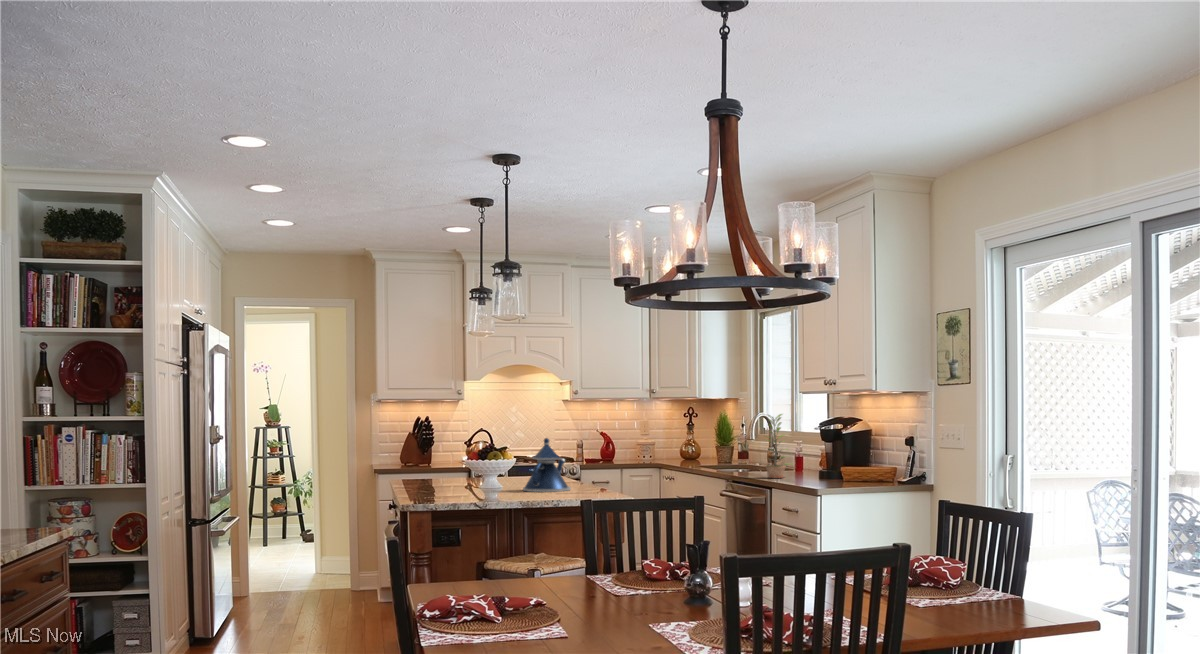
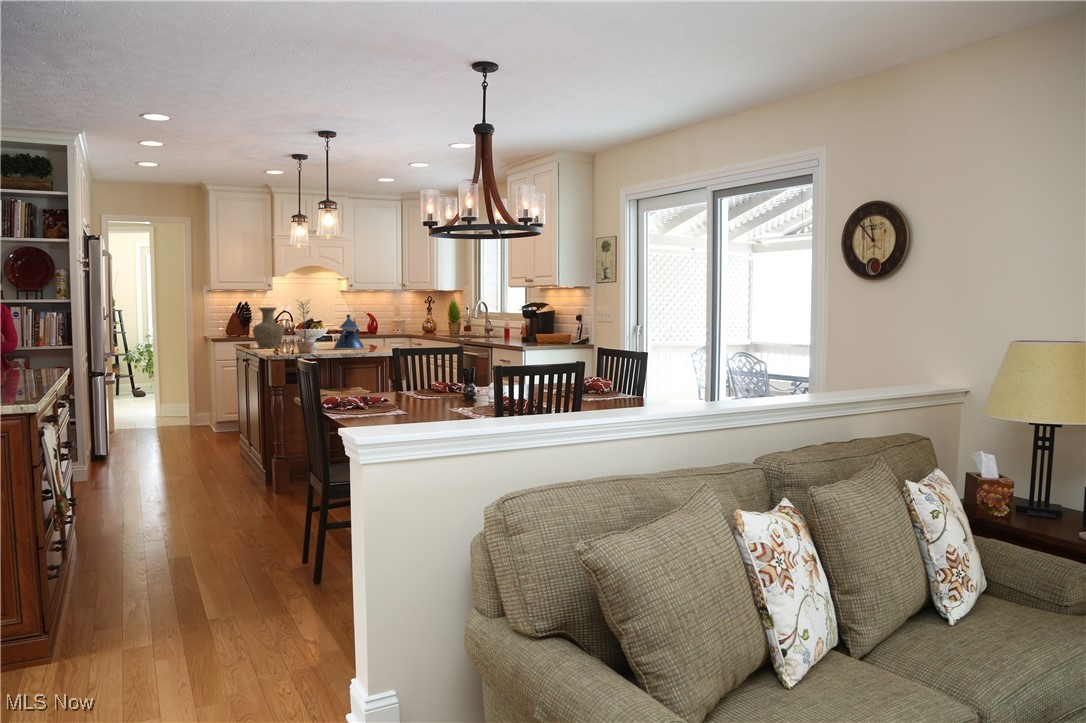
plant: present [766,414,788,478] -> present [296,302,316,353]
vase: none [417,427,461,487] -> present [253,307,284,348]

